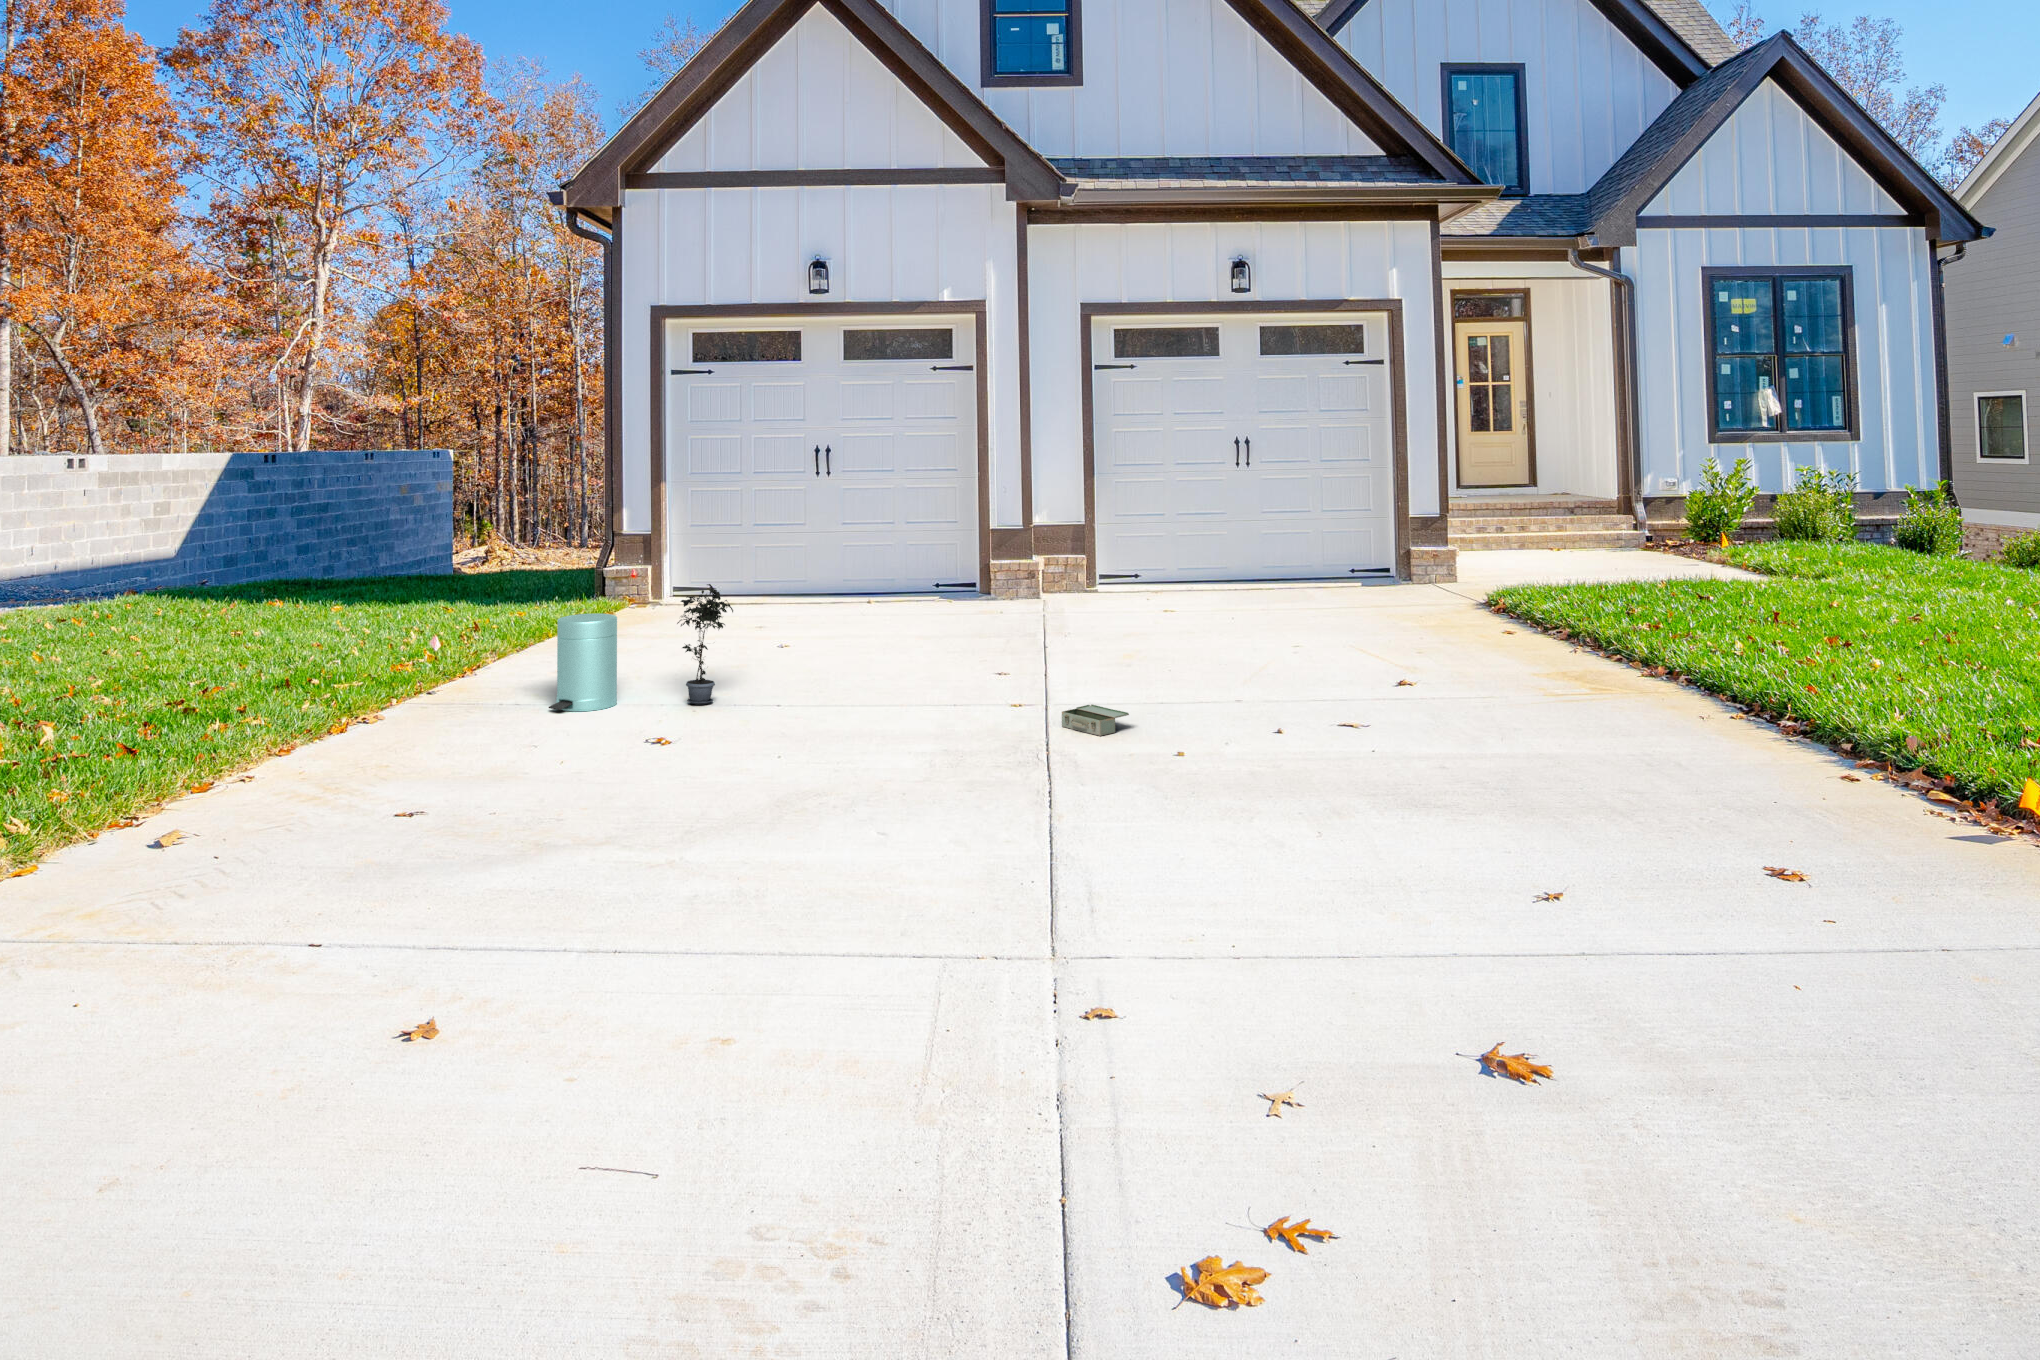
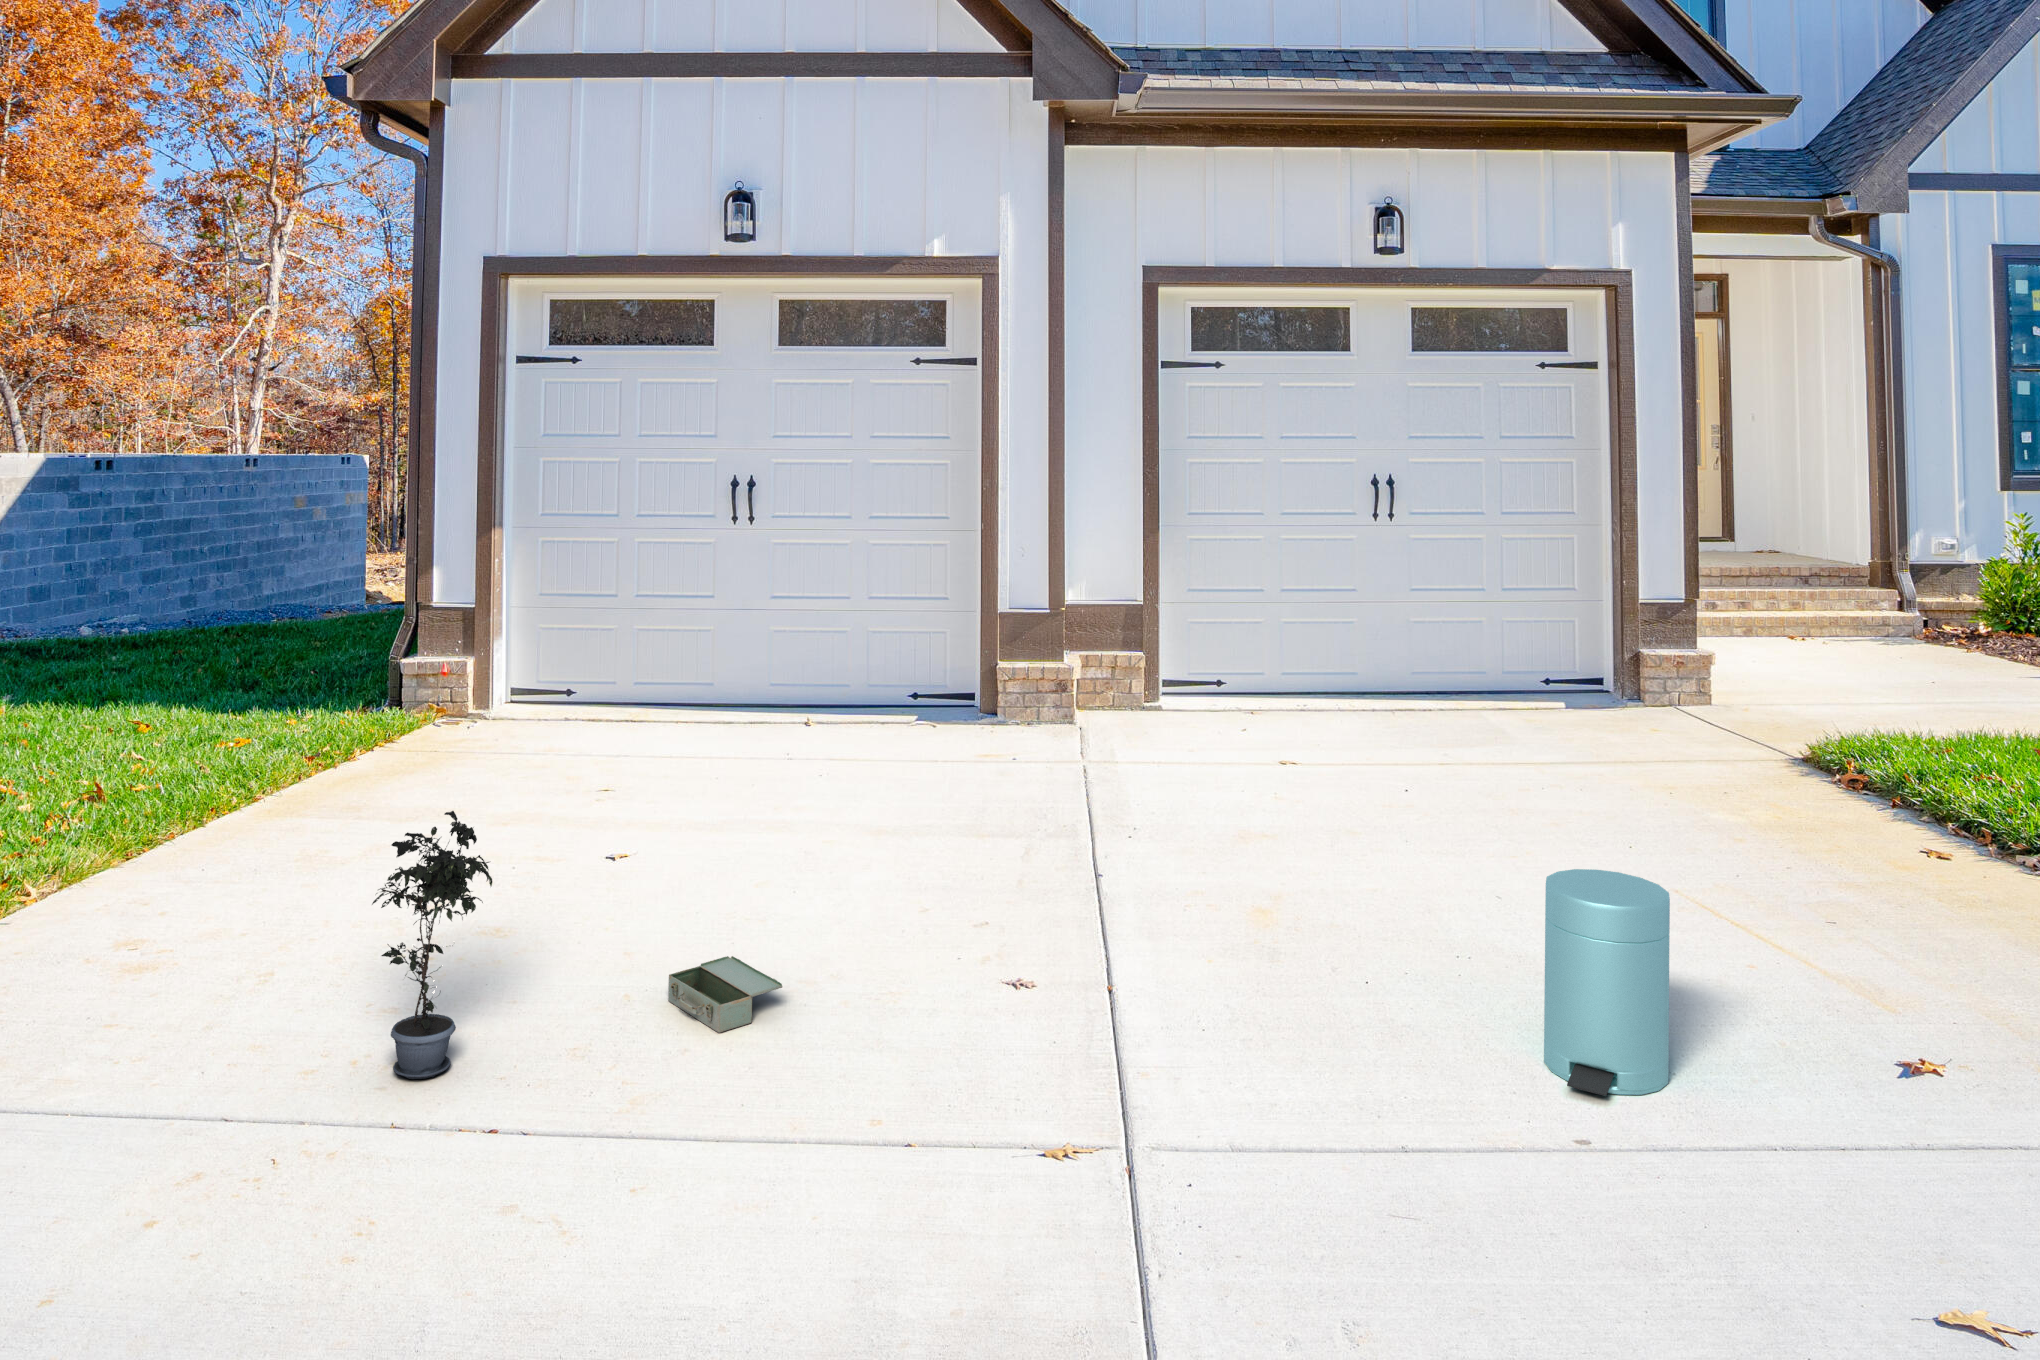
trash can: present [549,613,617,711] -> present [1544,869,1670,1096]
toolbox: present [1062,705,1129,736] -> present [668,956,782,1033]

